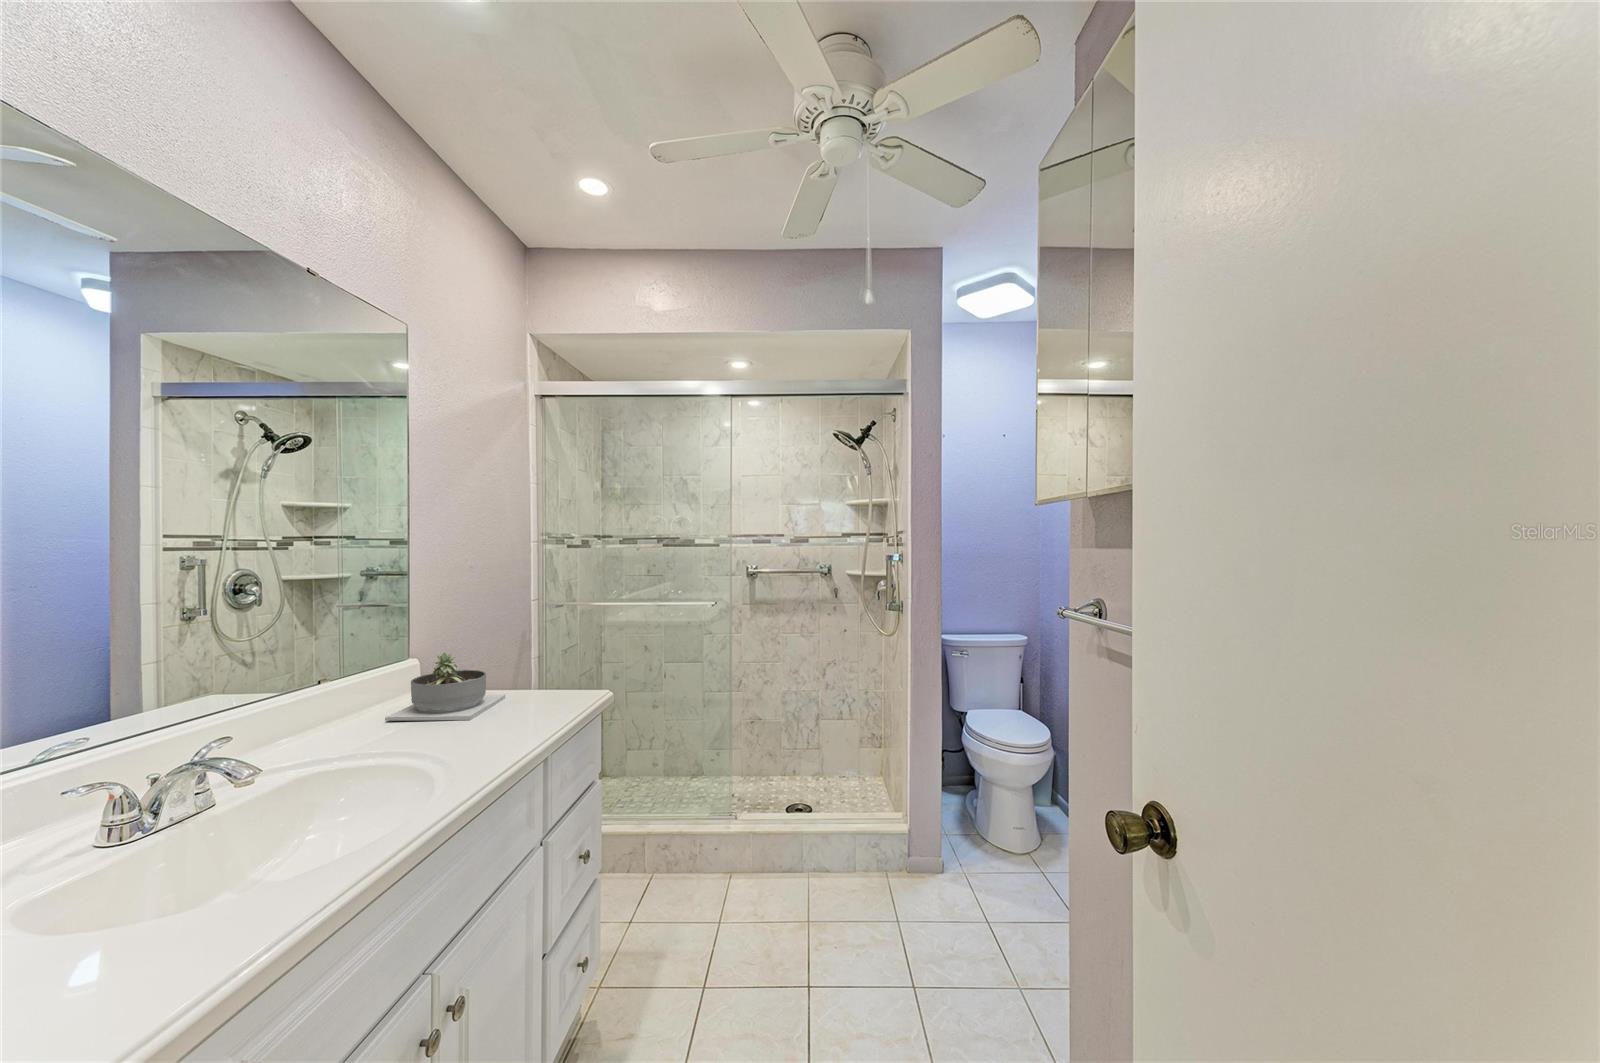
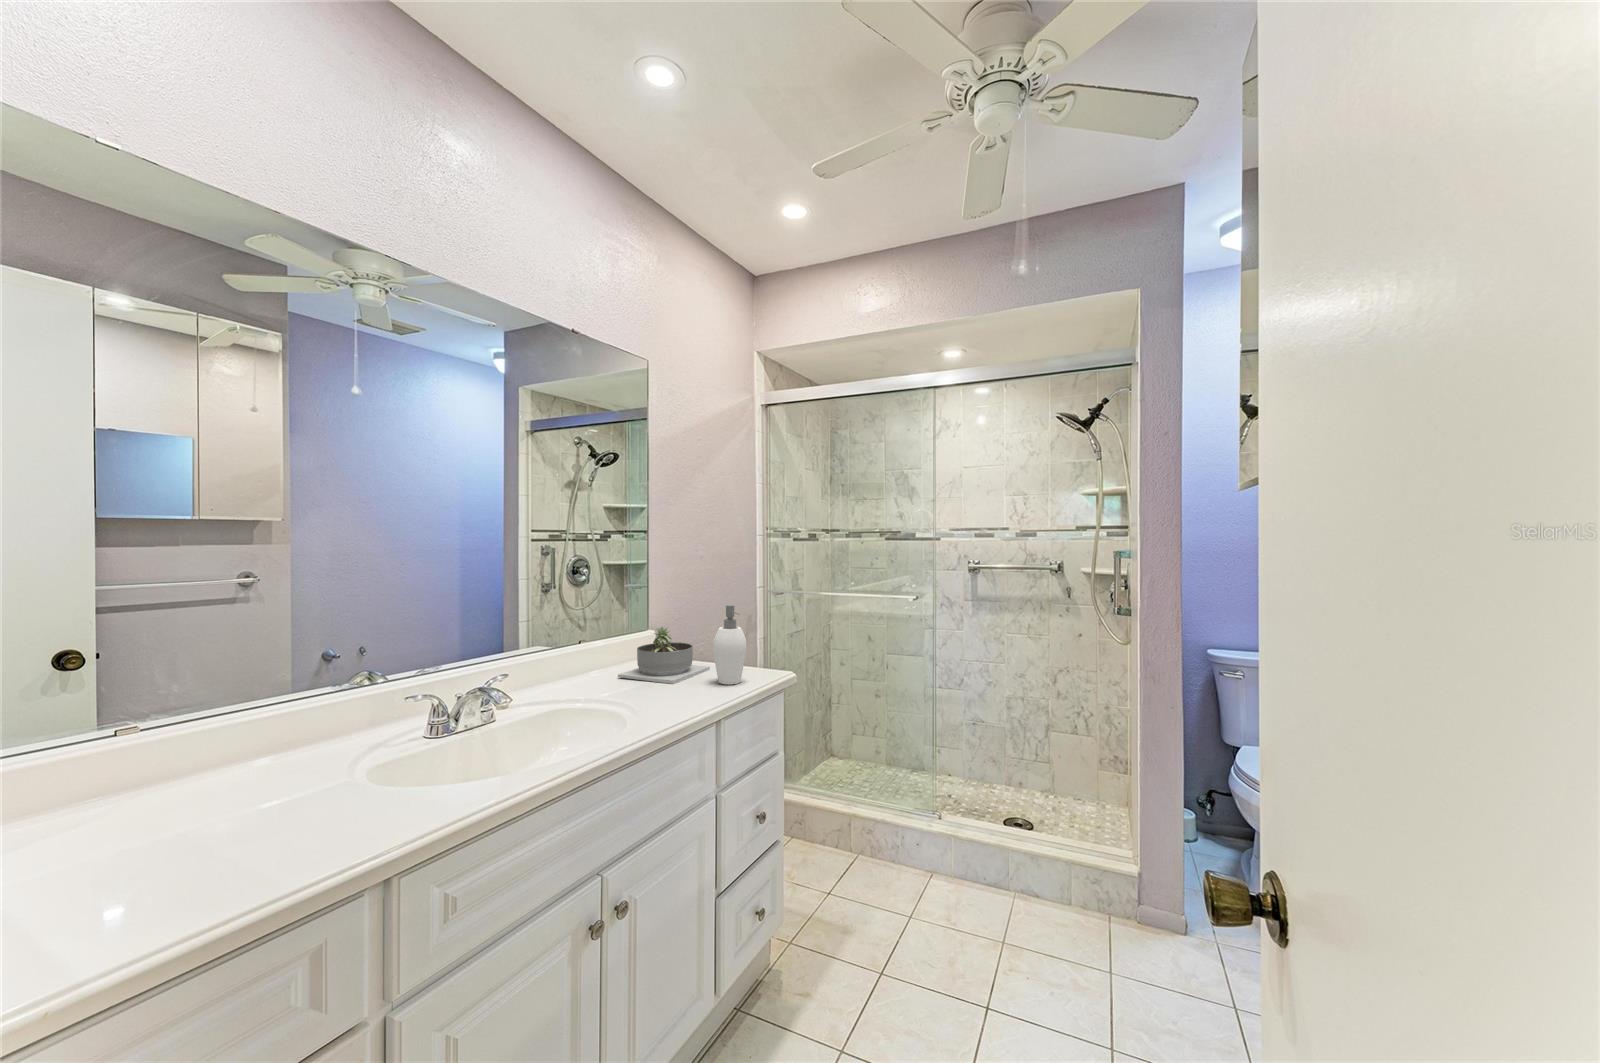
soap dispenser: none [521,622,563,713] -> present [713,605,747,684]

